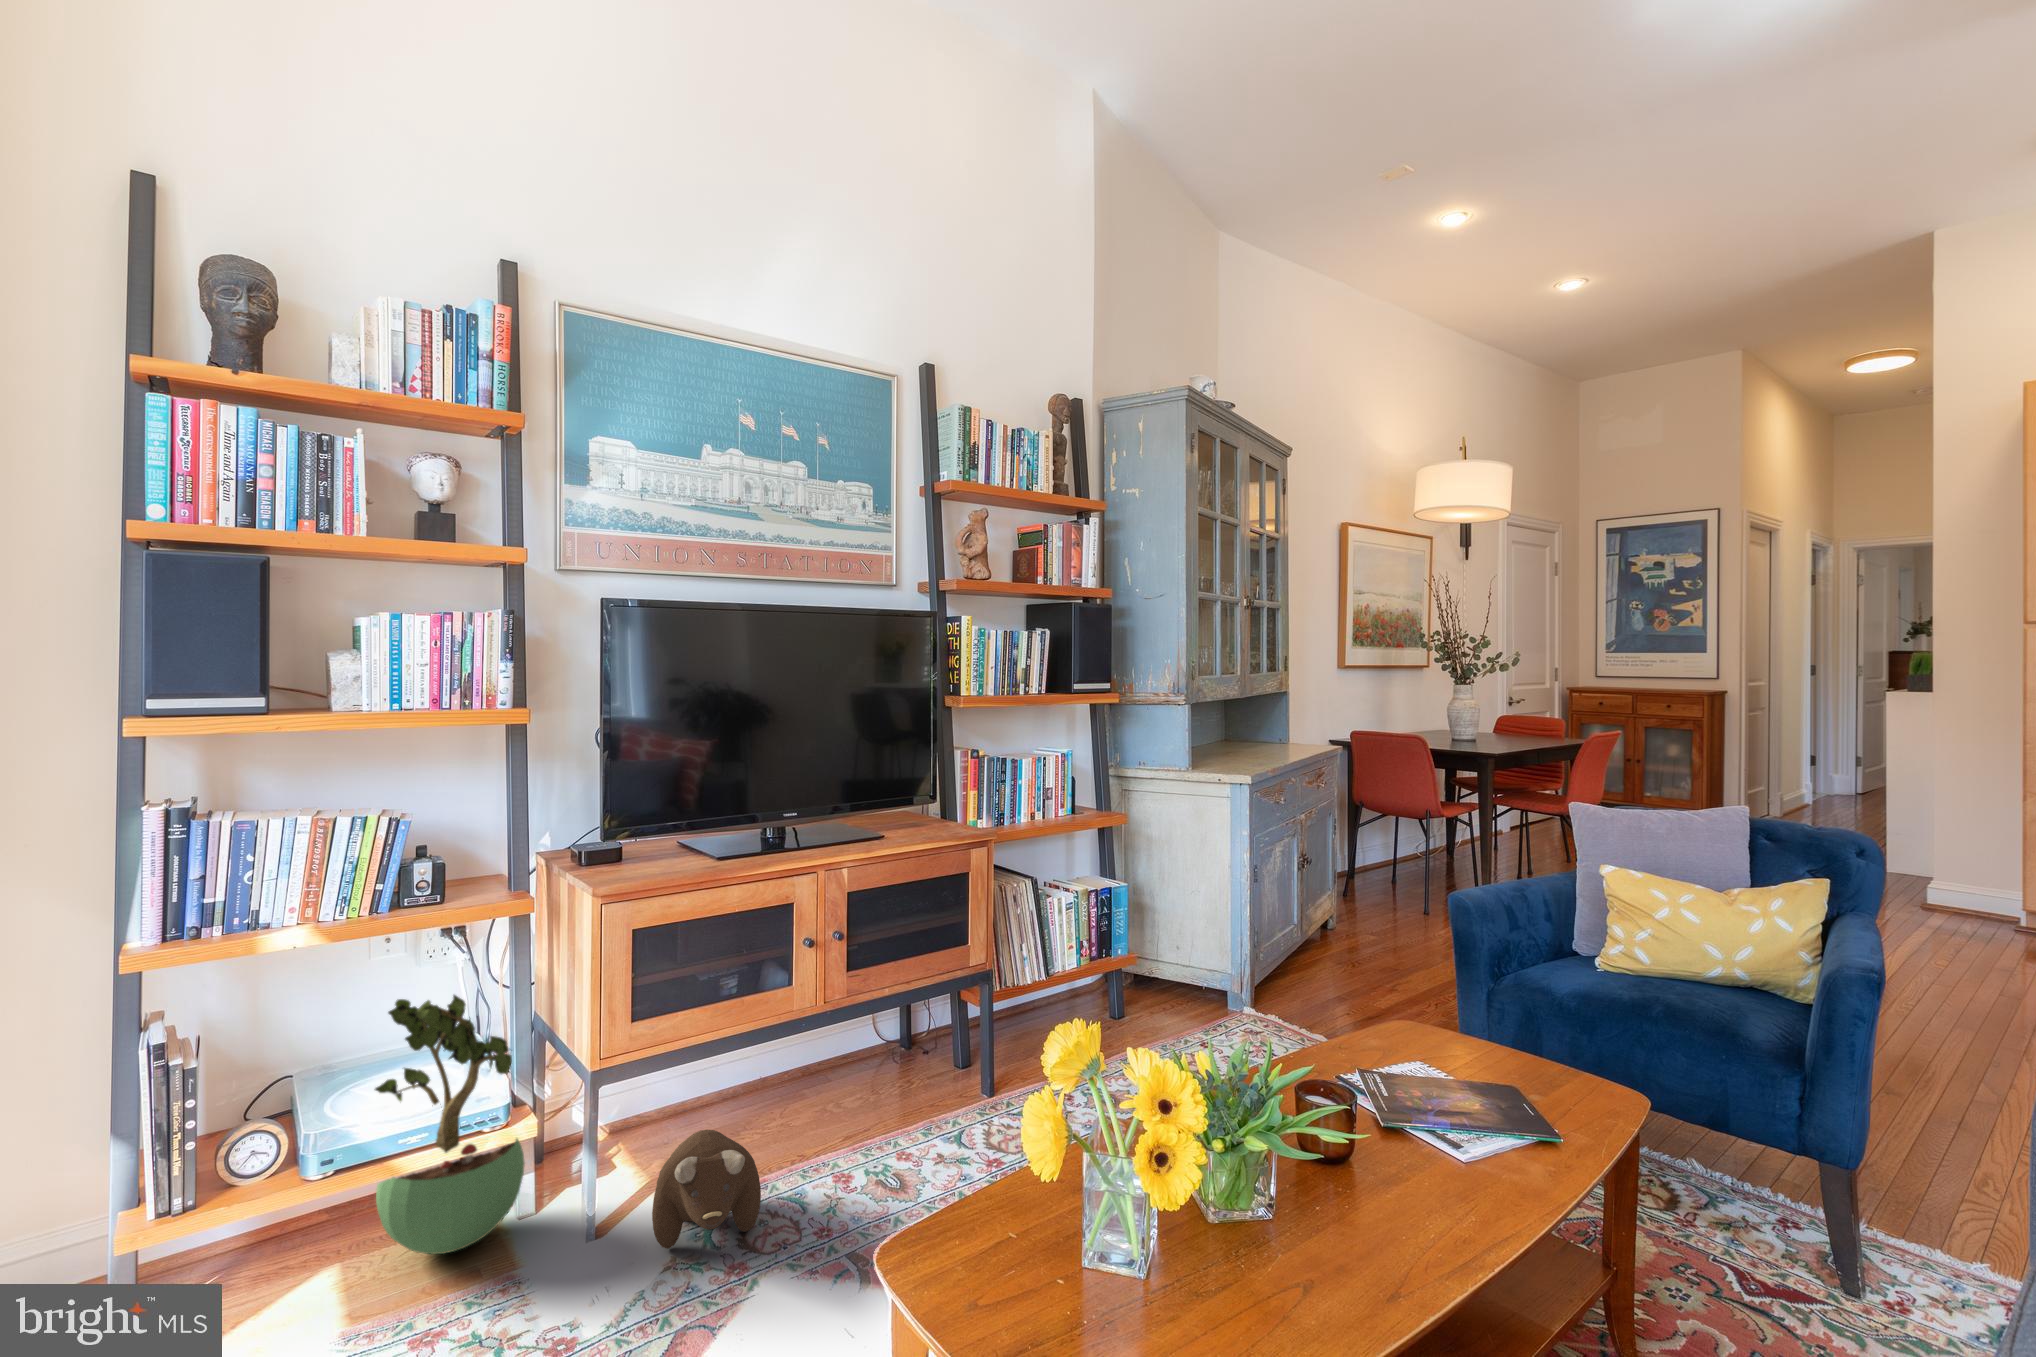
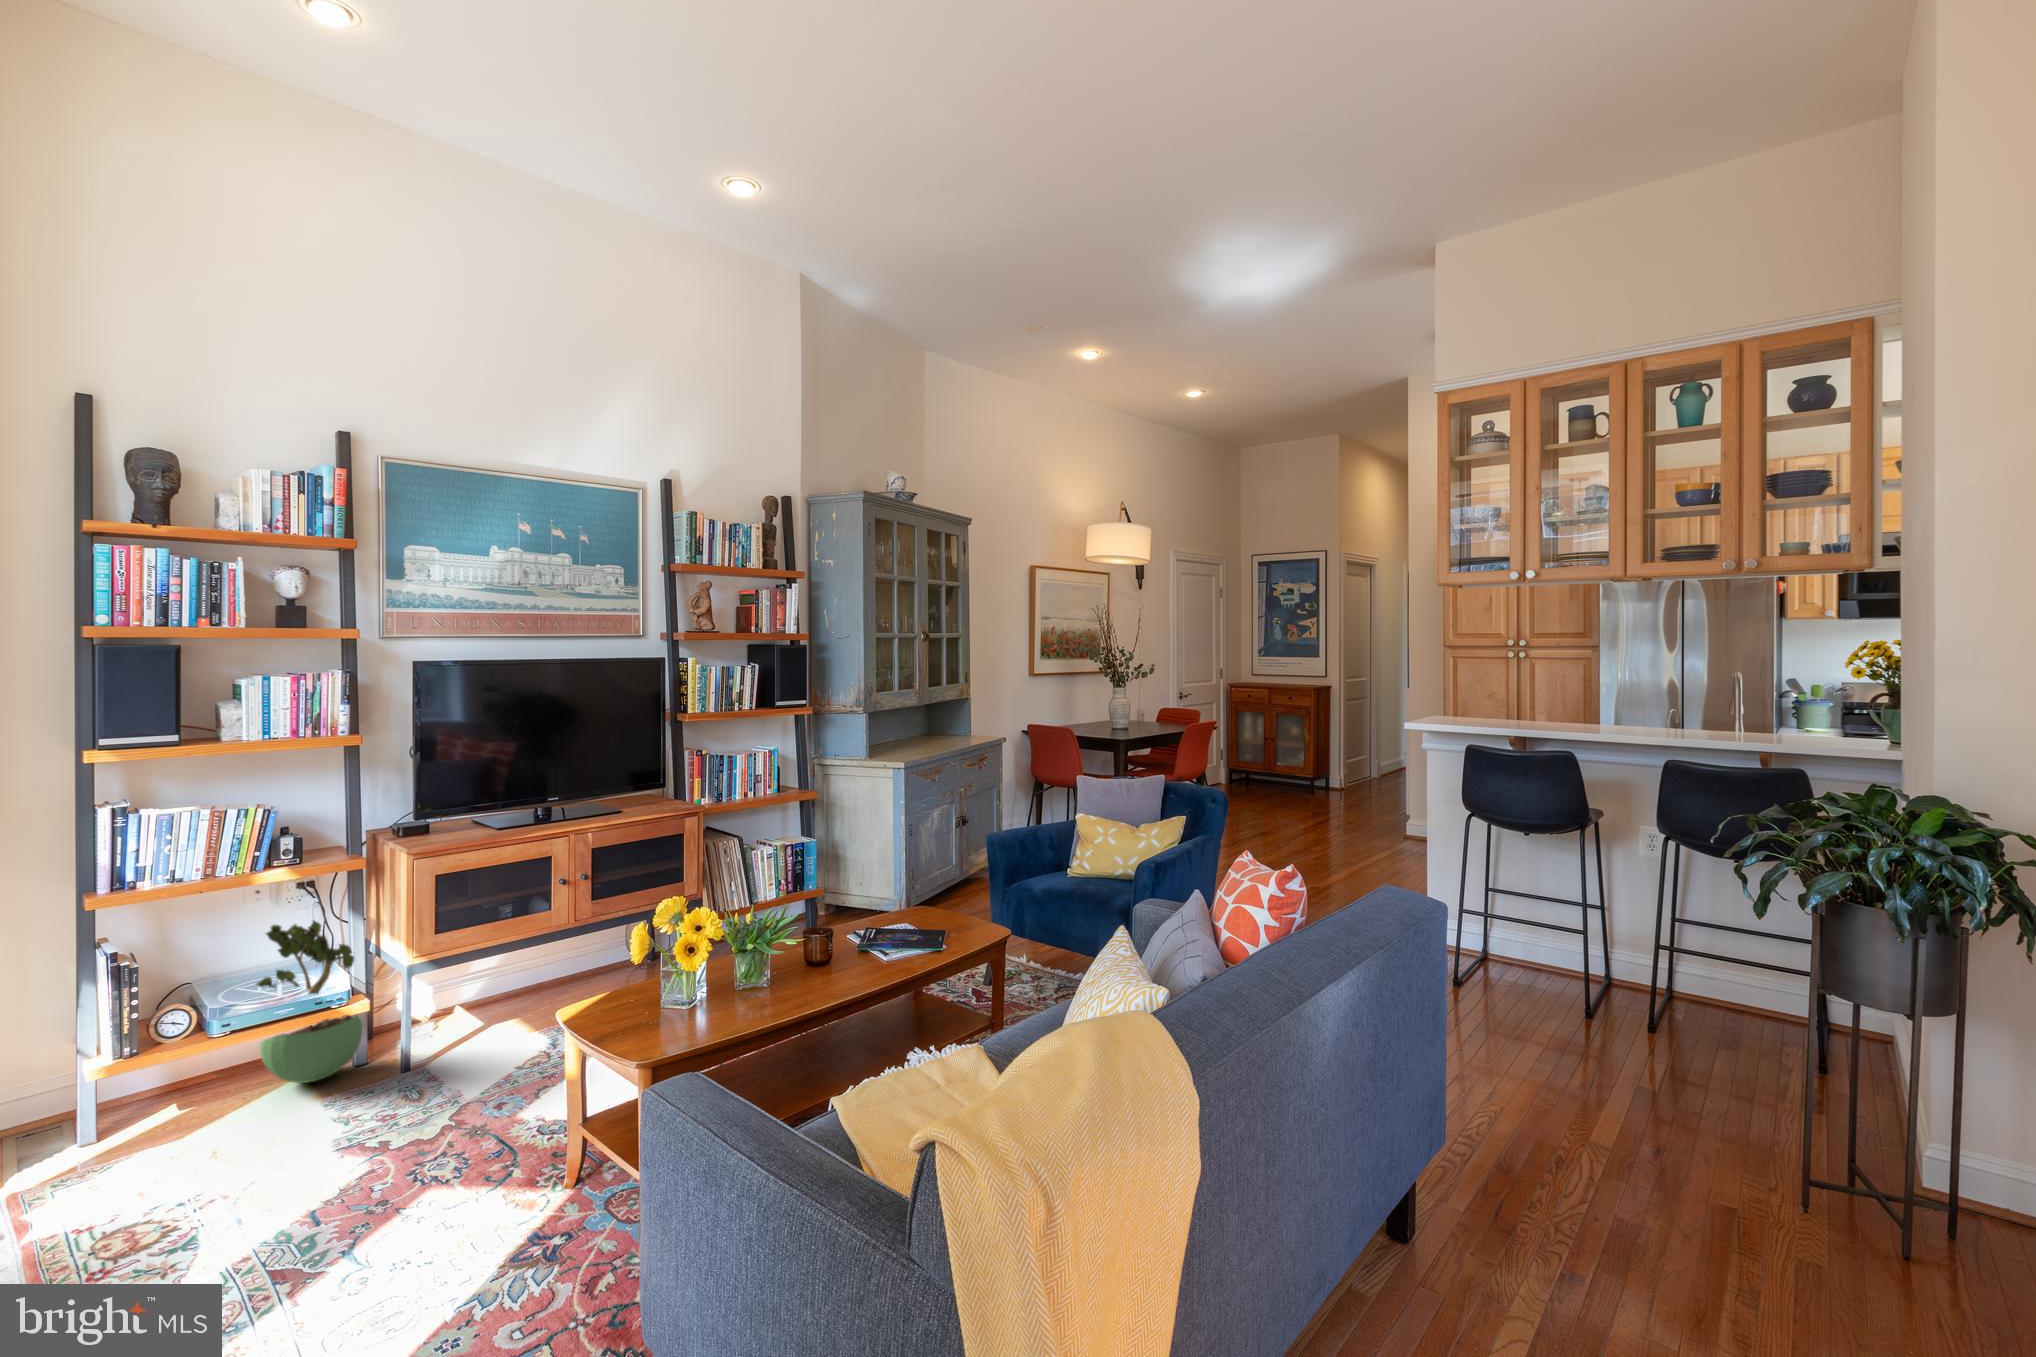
plush toy: present [652,1130,761,1249] -> none [451,1000,525,1071]

